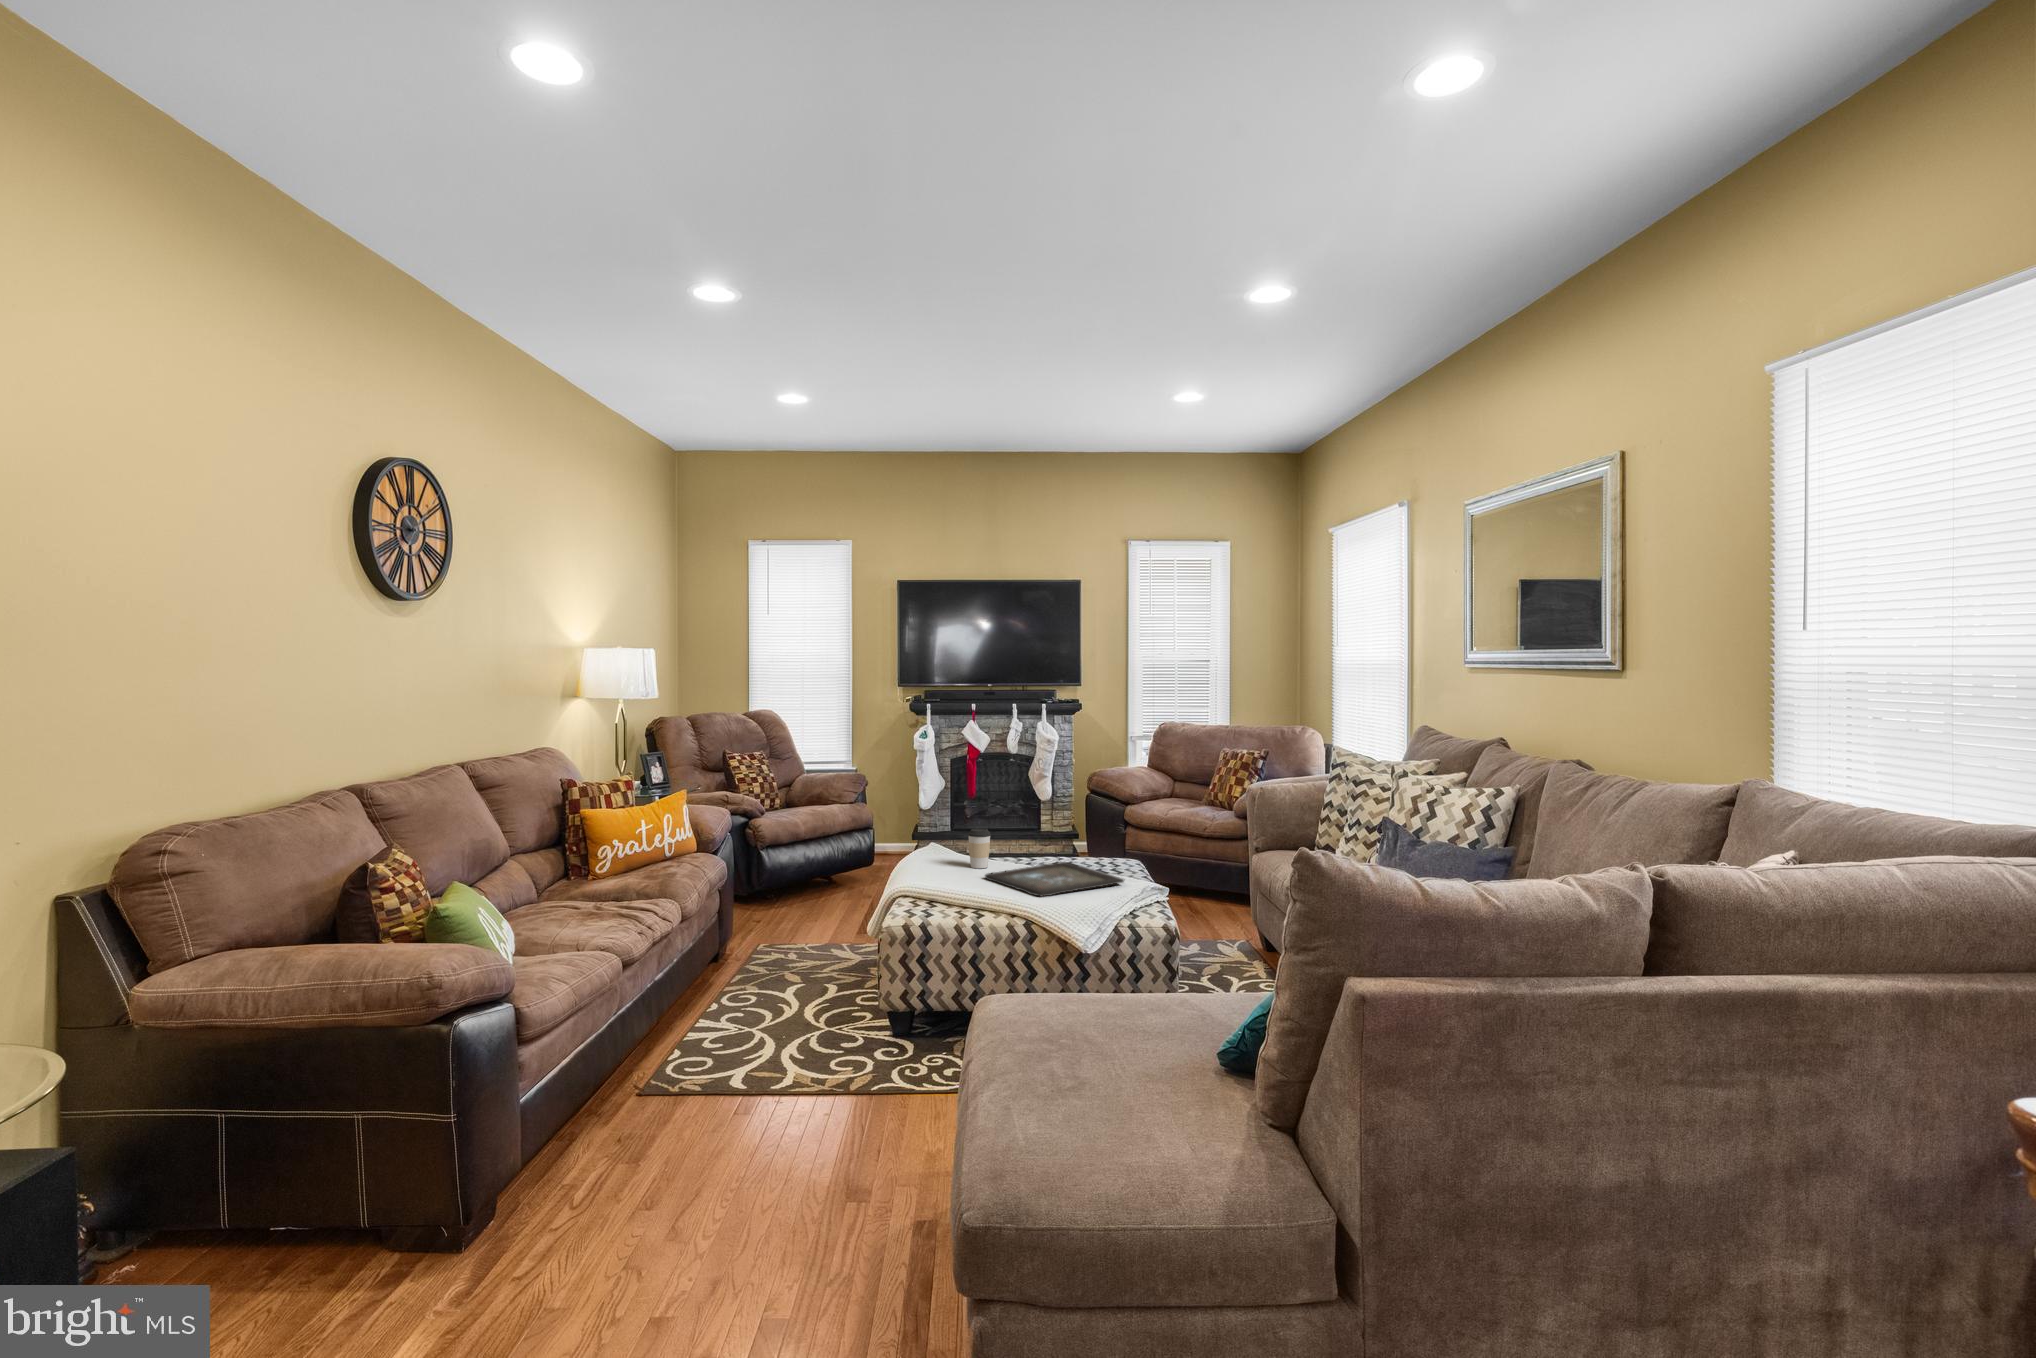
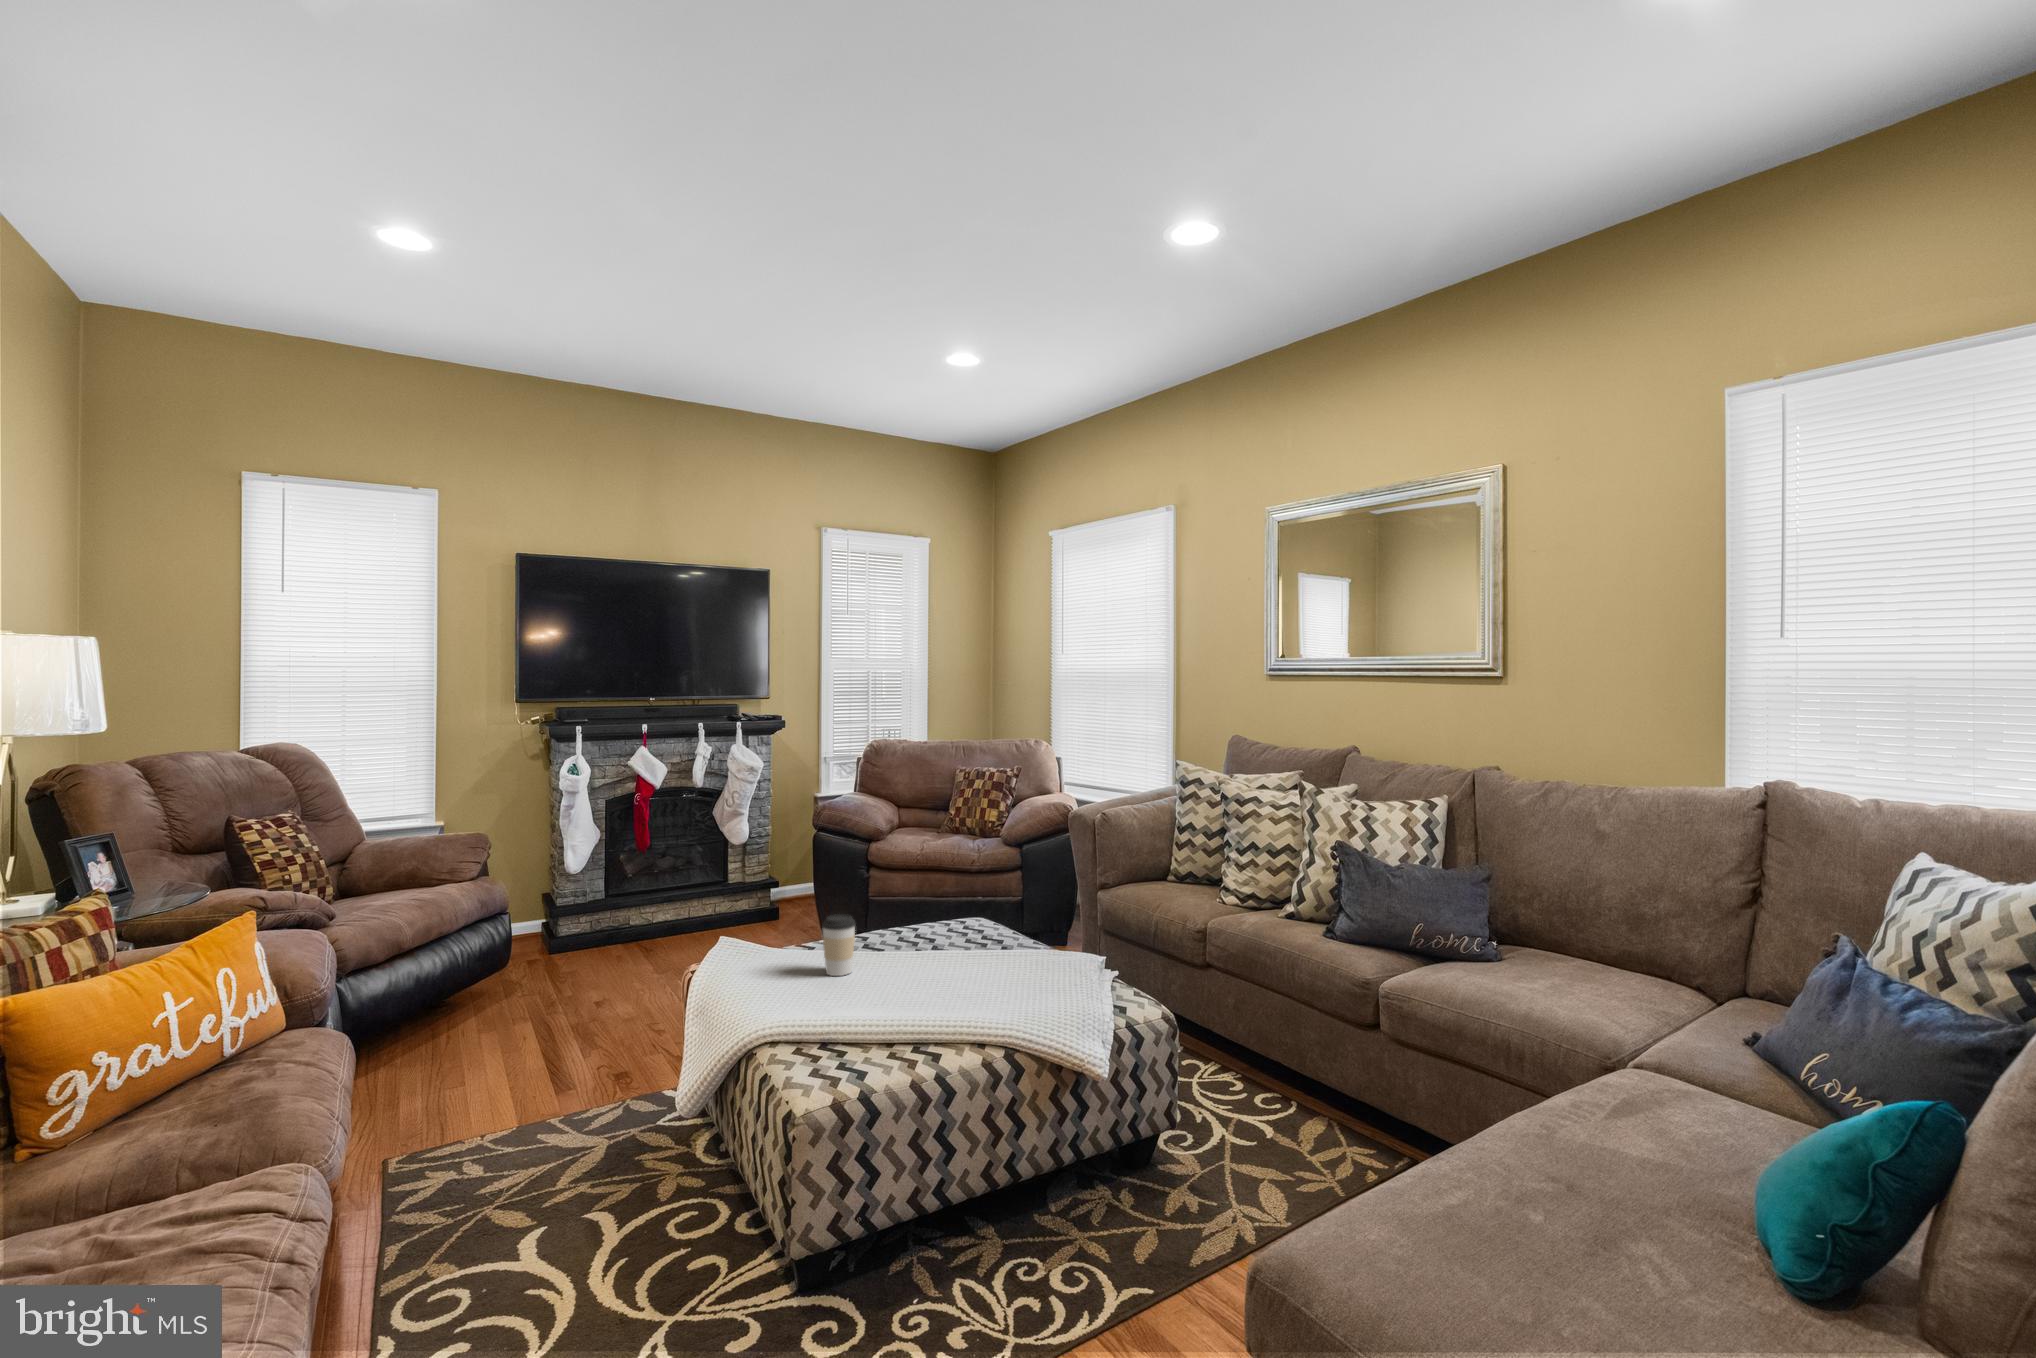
tray: present [985,862,1124,897] -> none [879,944,1063,1013]

